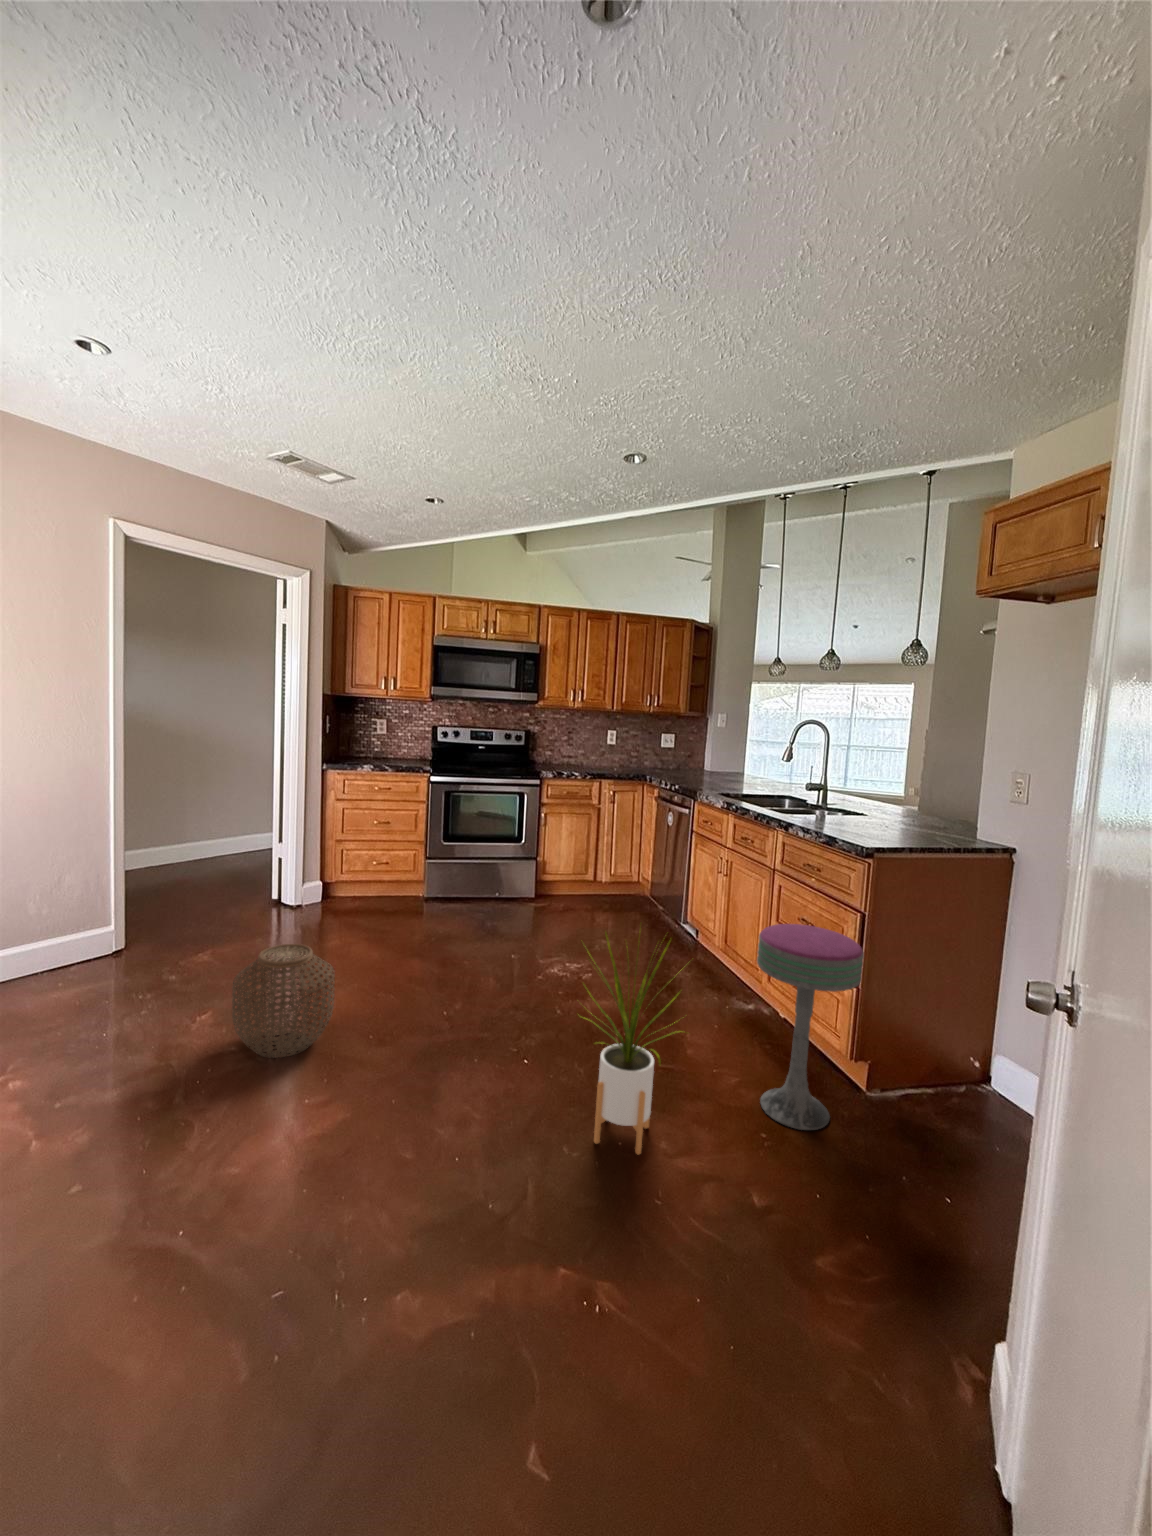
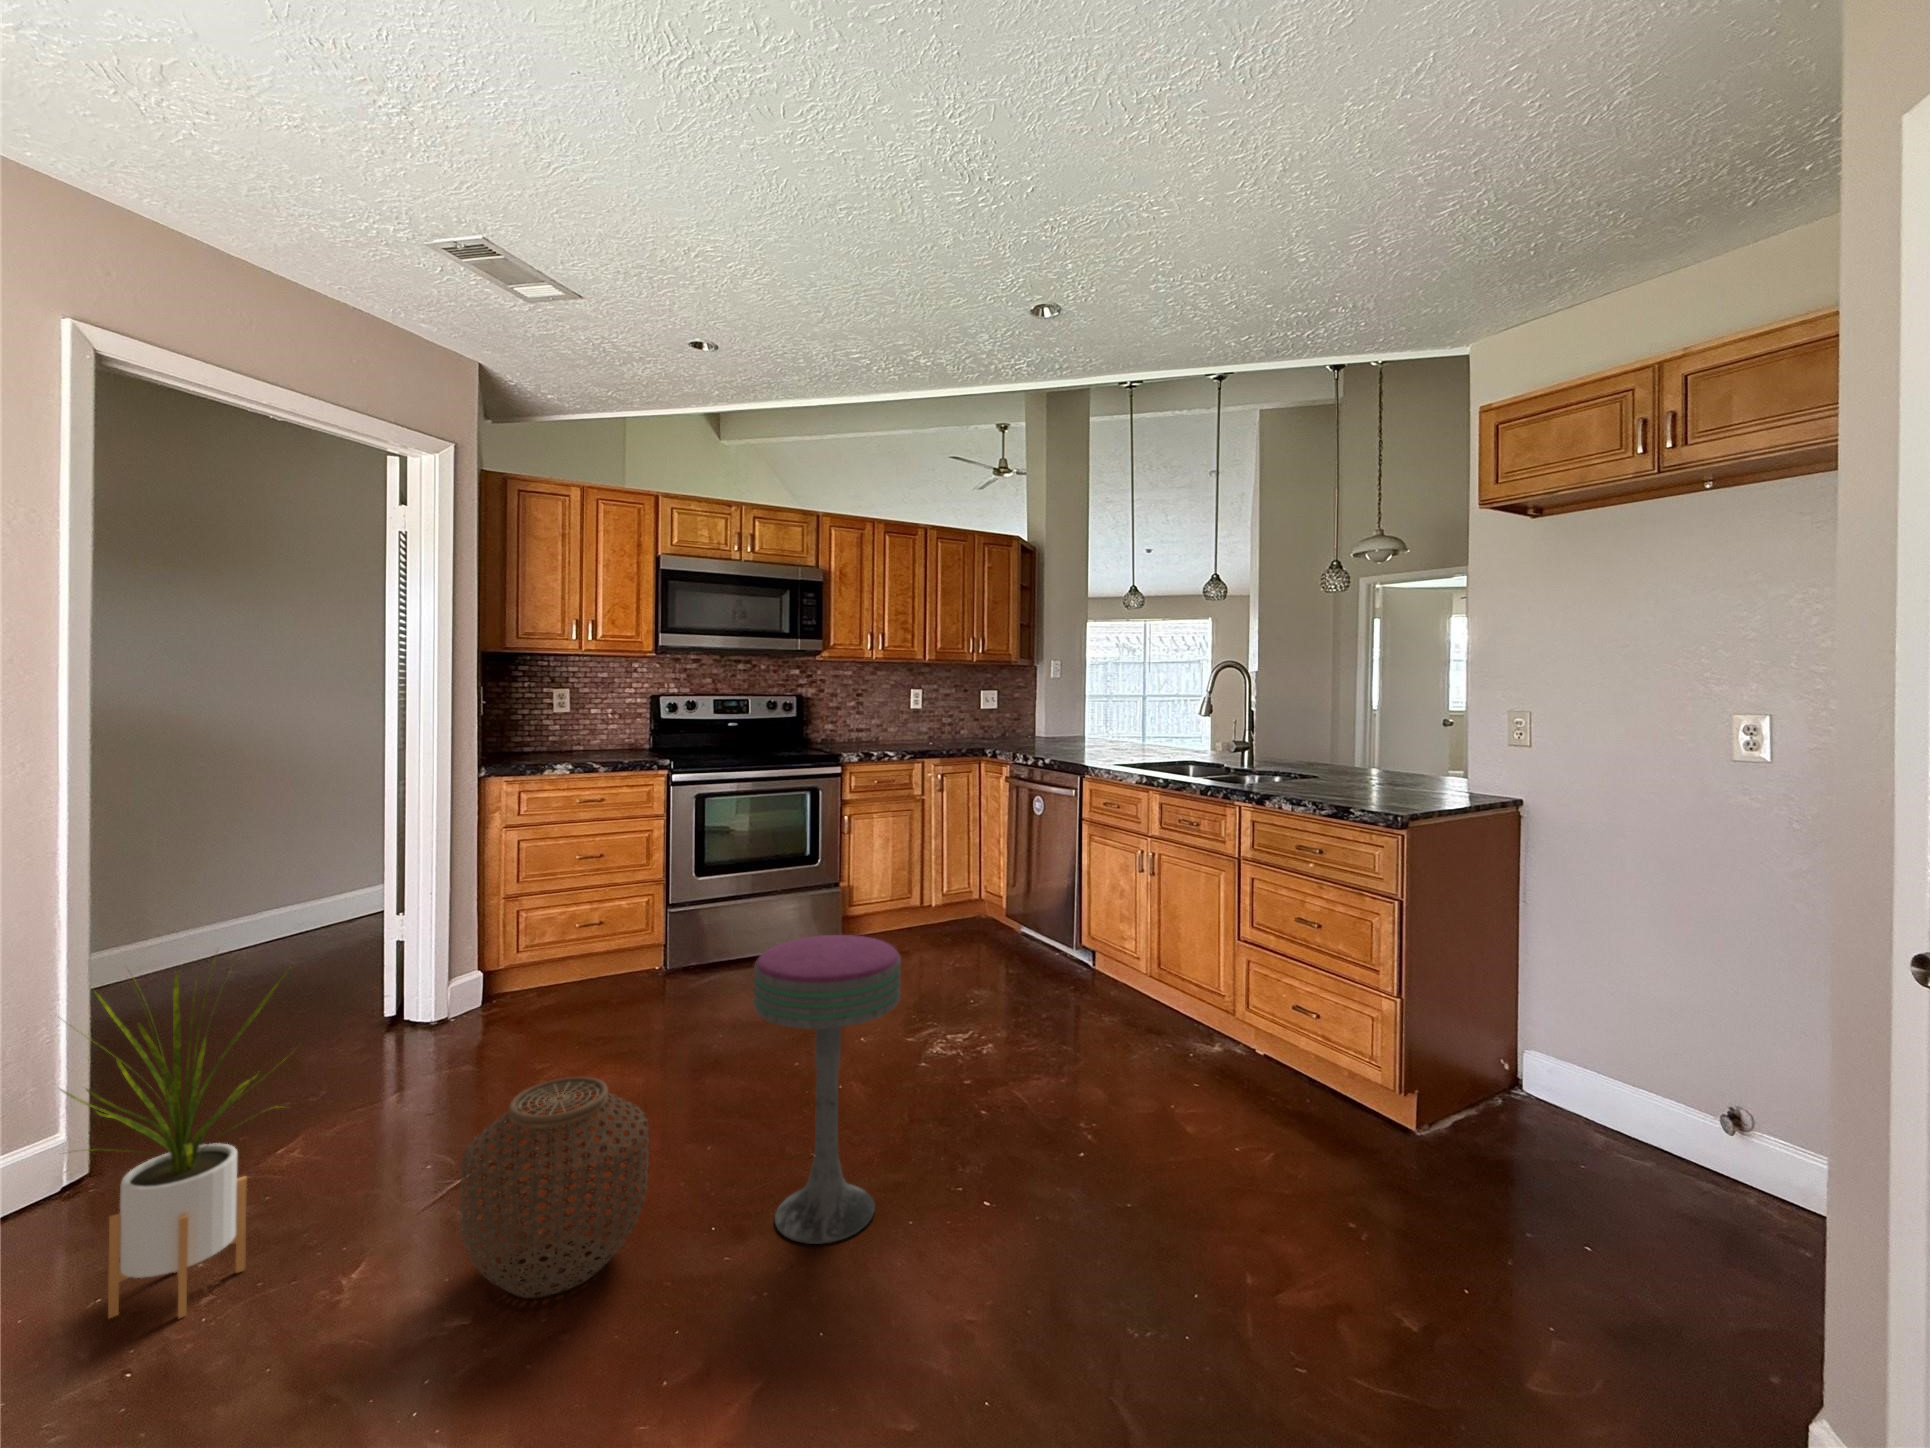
bar stool: present [757,924,864,1130] -> present [754,935,901,1244]
house plant: present [582,933,681,1155] -> present [58,968,287,1318]

